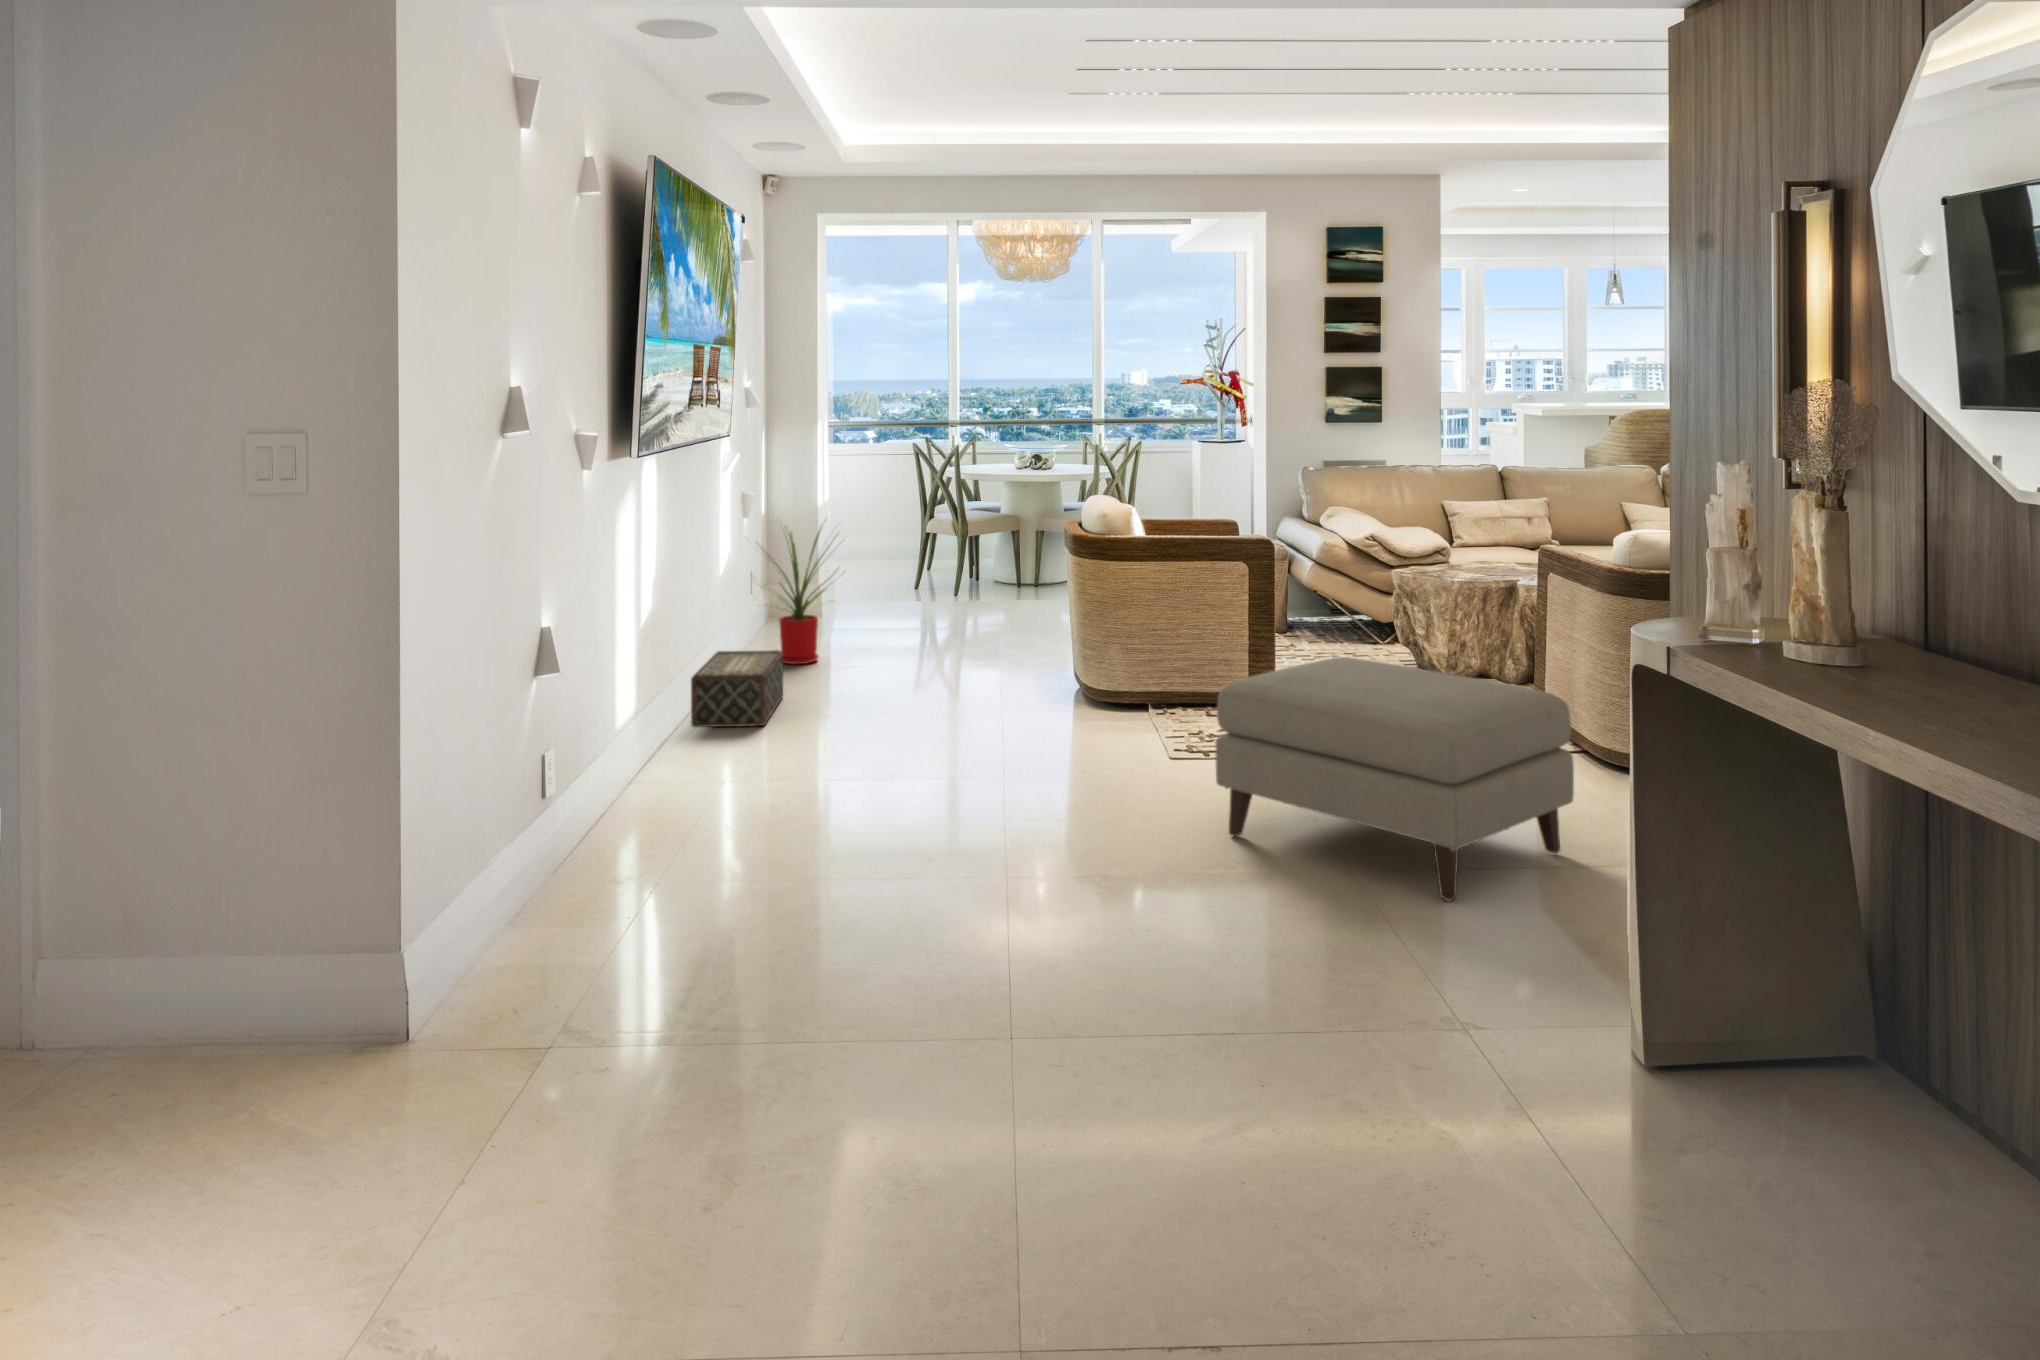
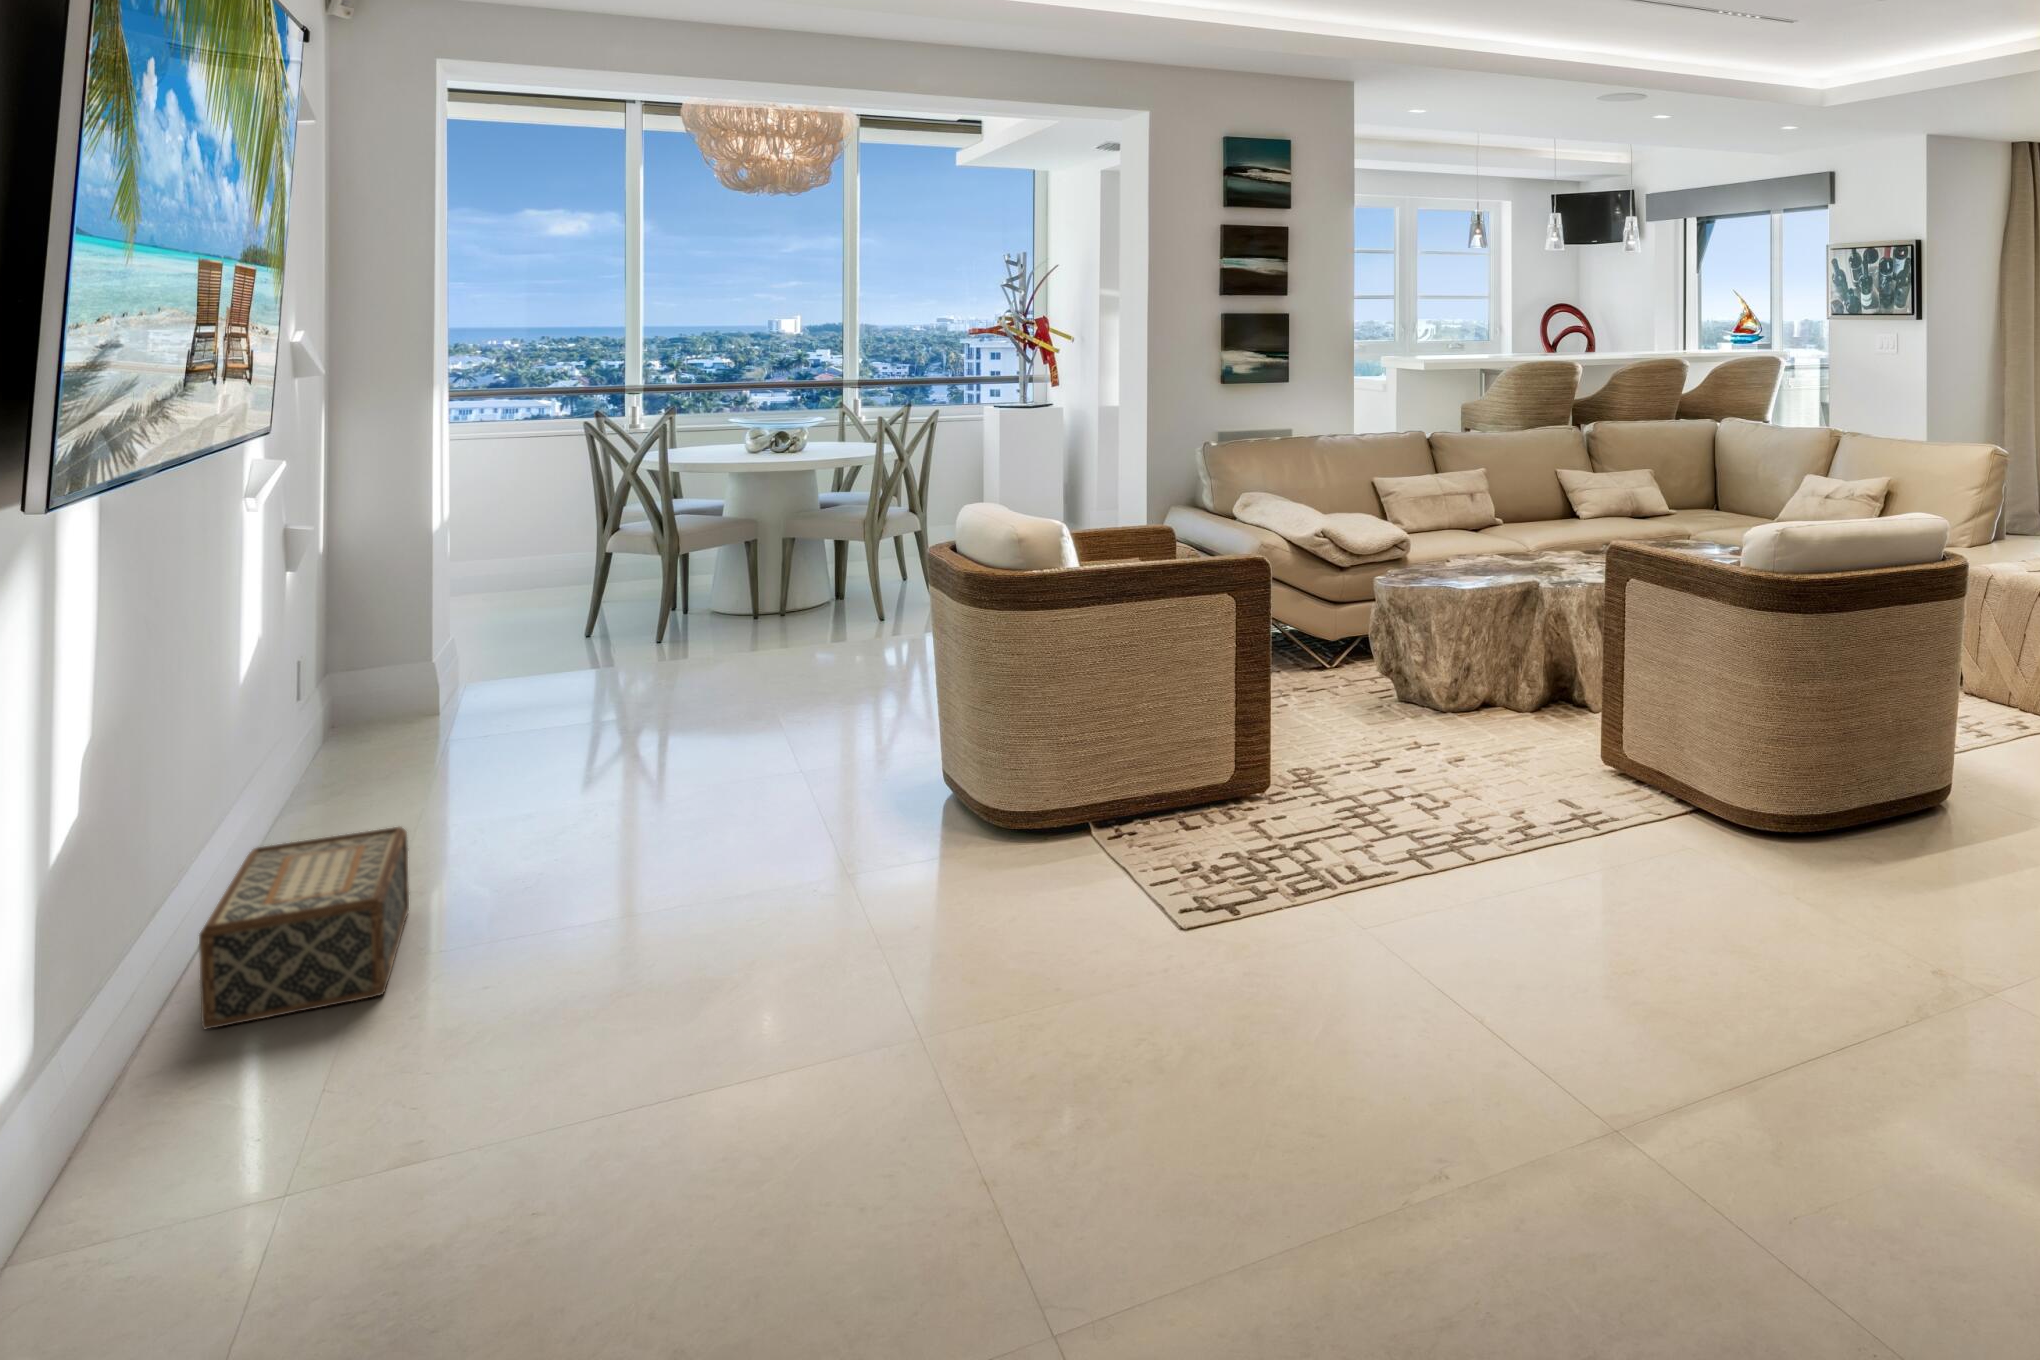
house plant: present [766,524,844,664] -> none [298,562,516,825]
ottoman: present [1216,657,1574,901] -> none [1382,759,1881,1174]

